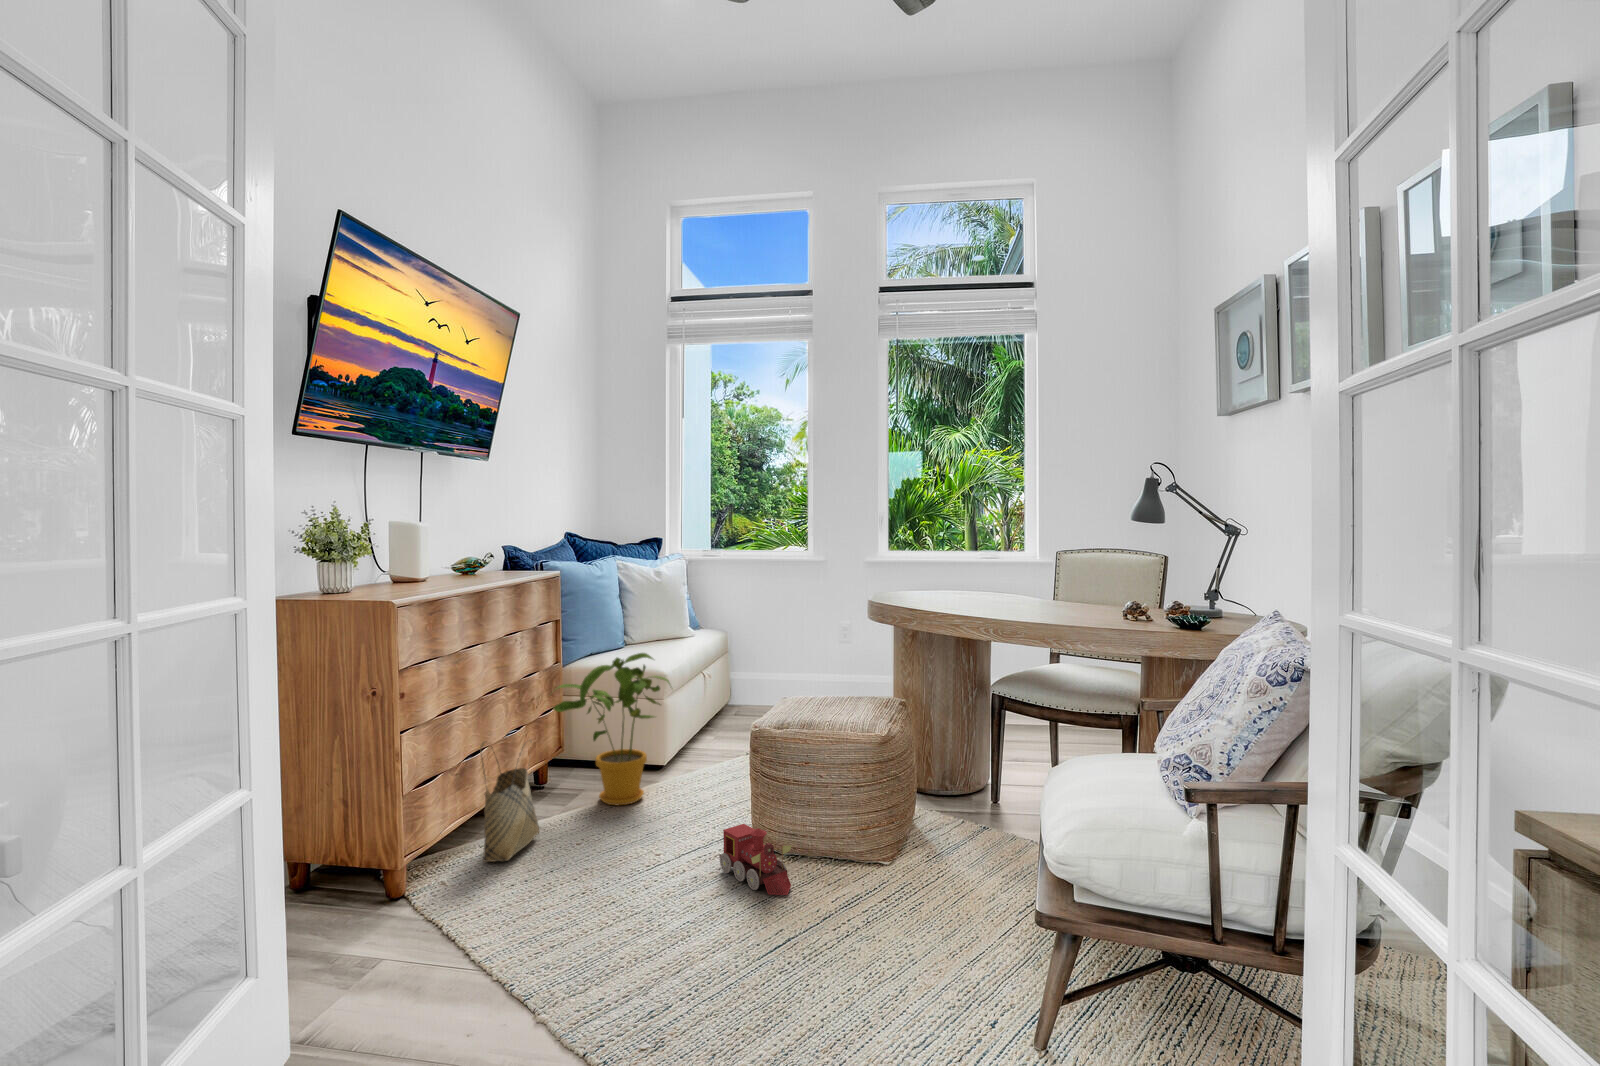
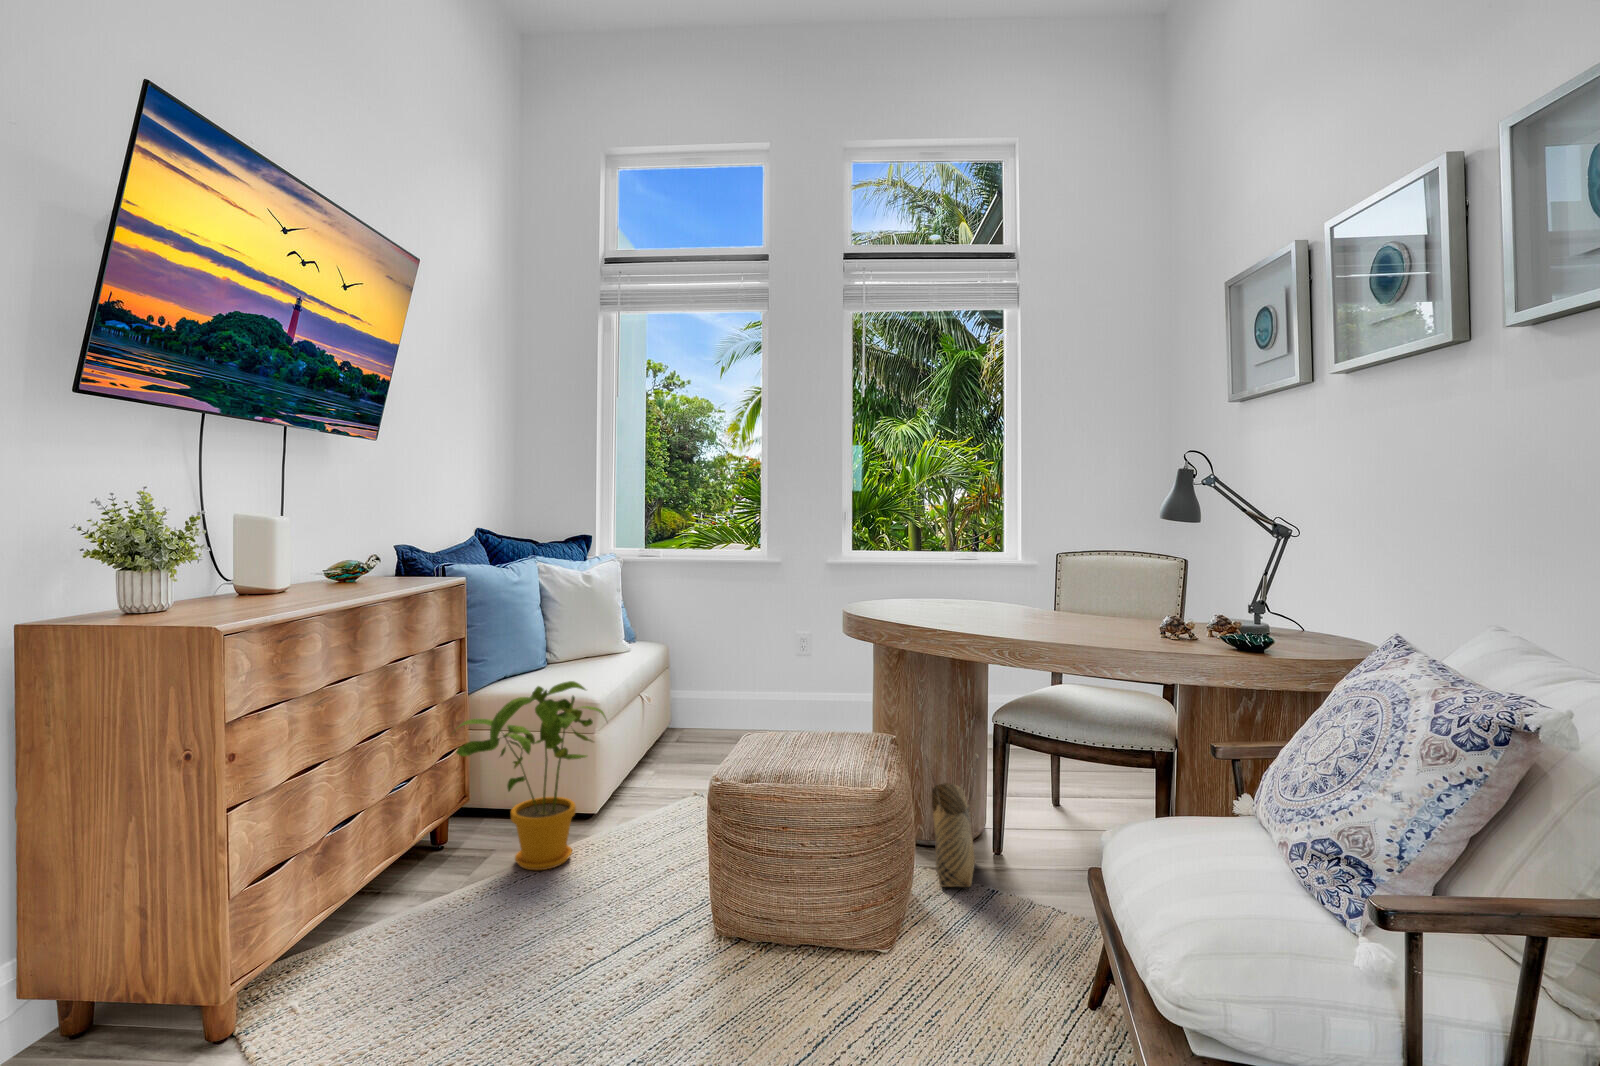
woven basket: present [481,742,539,862] -> present [925,755,978,887]
toy train: present [720,824,792,895] -> none [673,906,769,1009]

